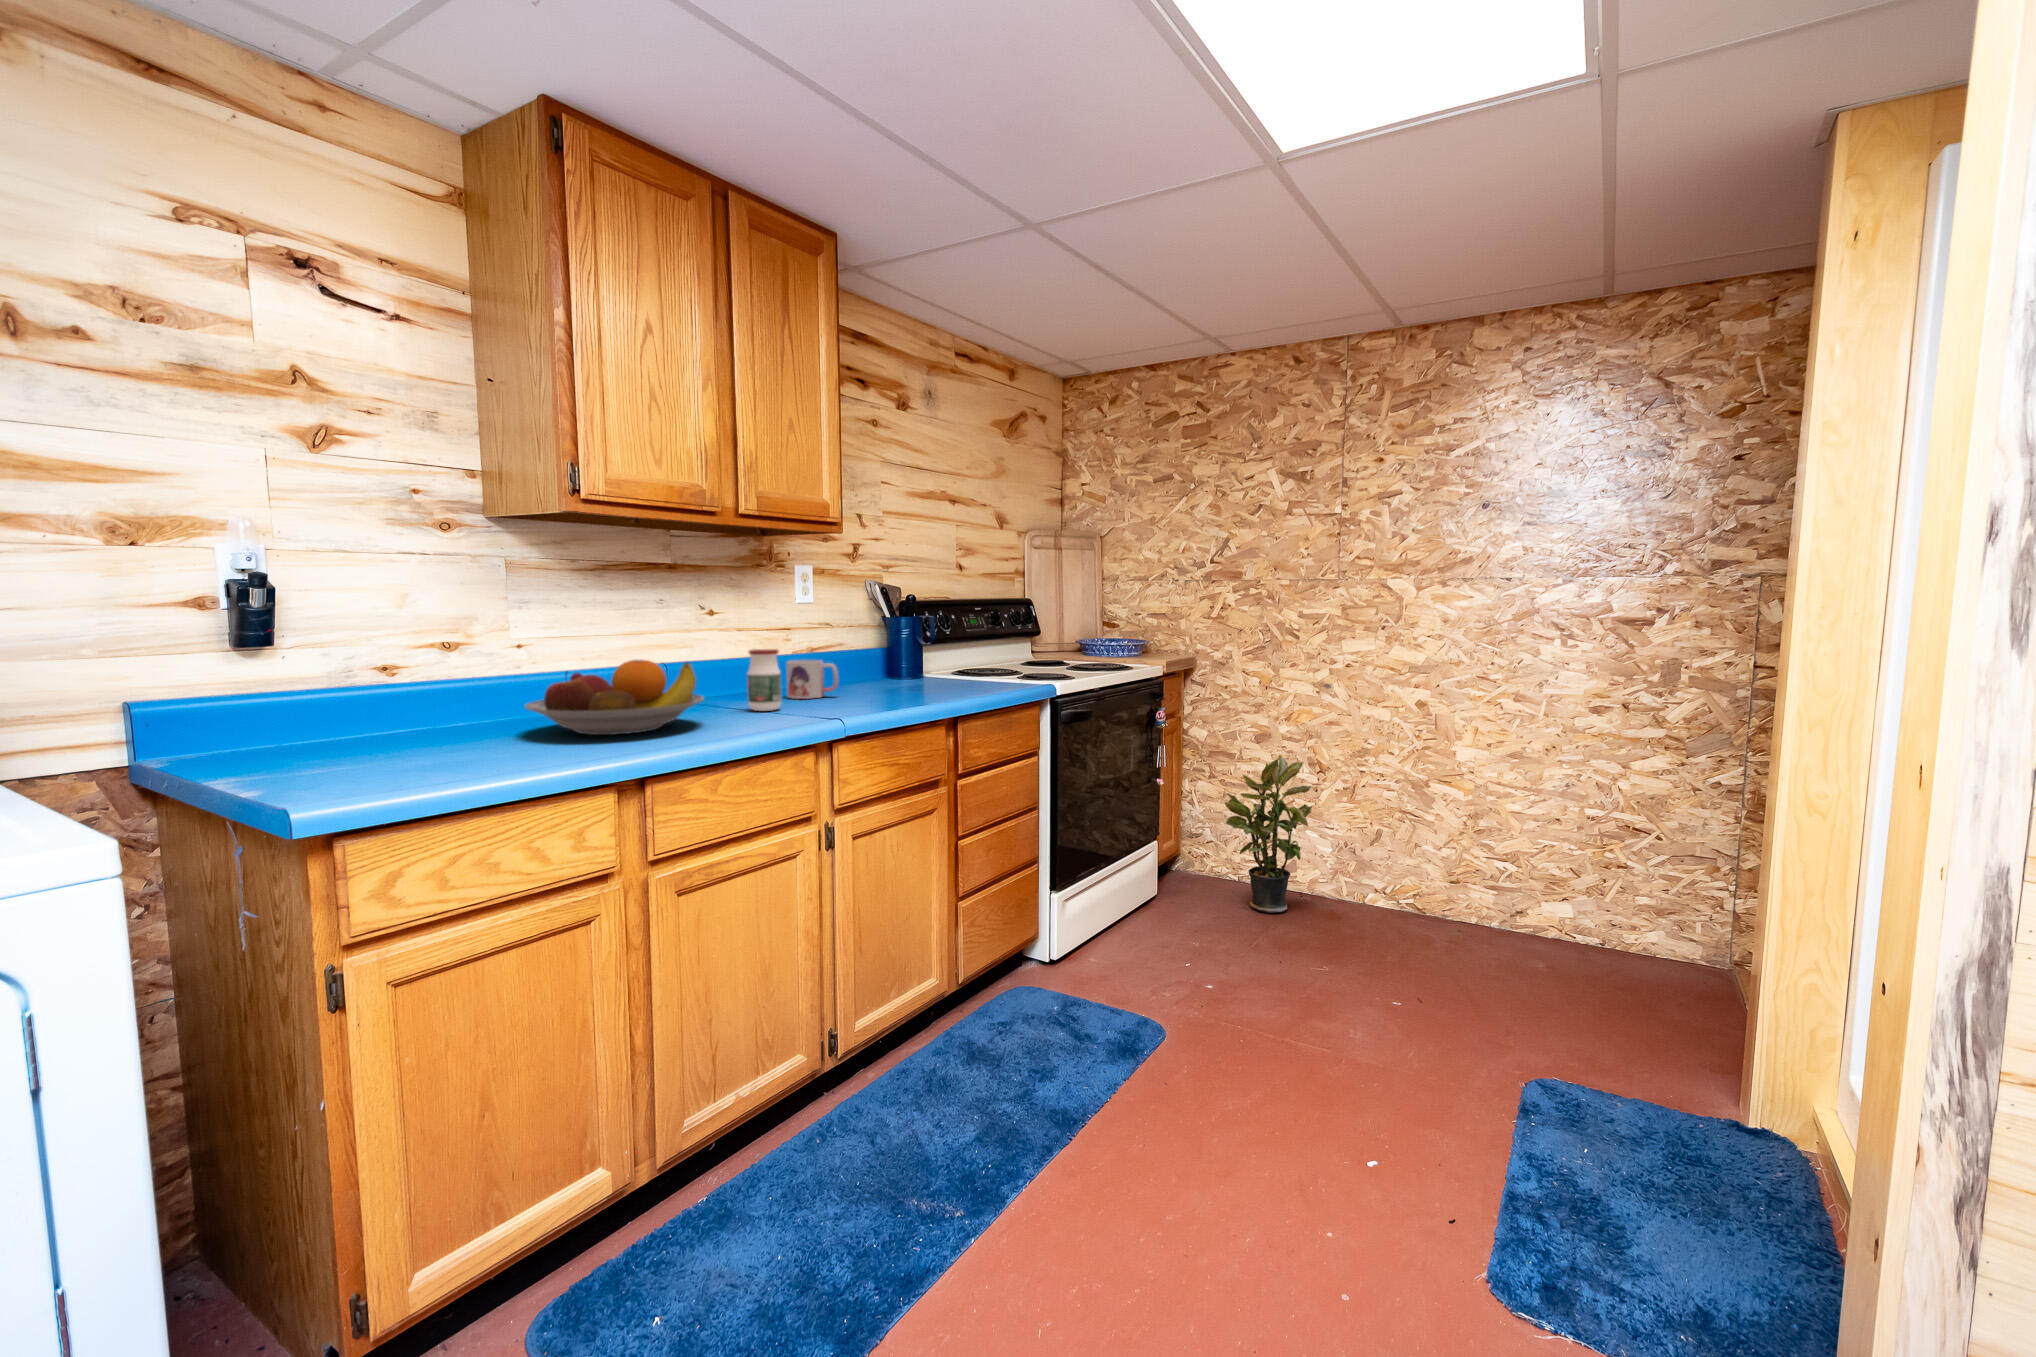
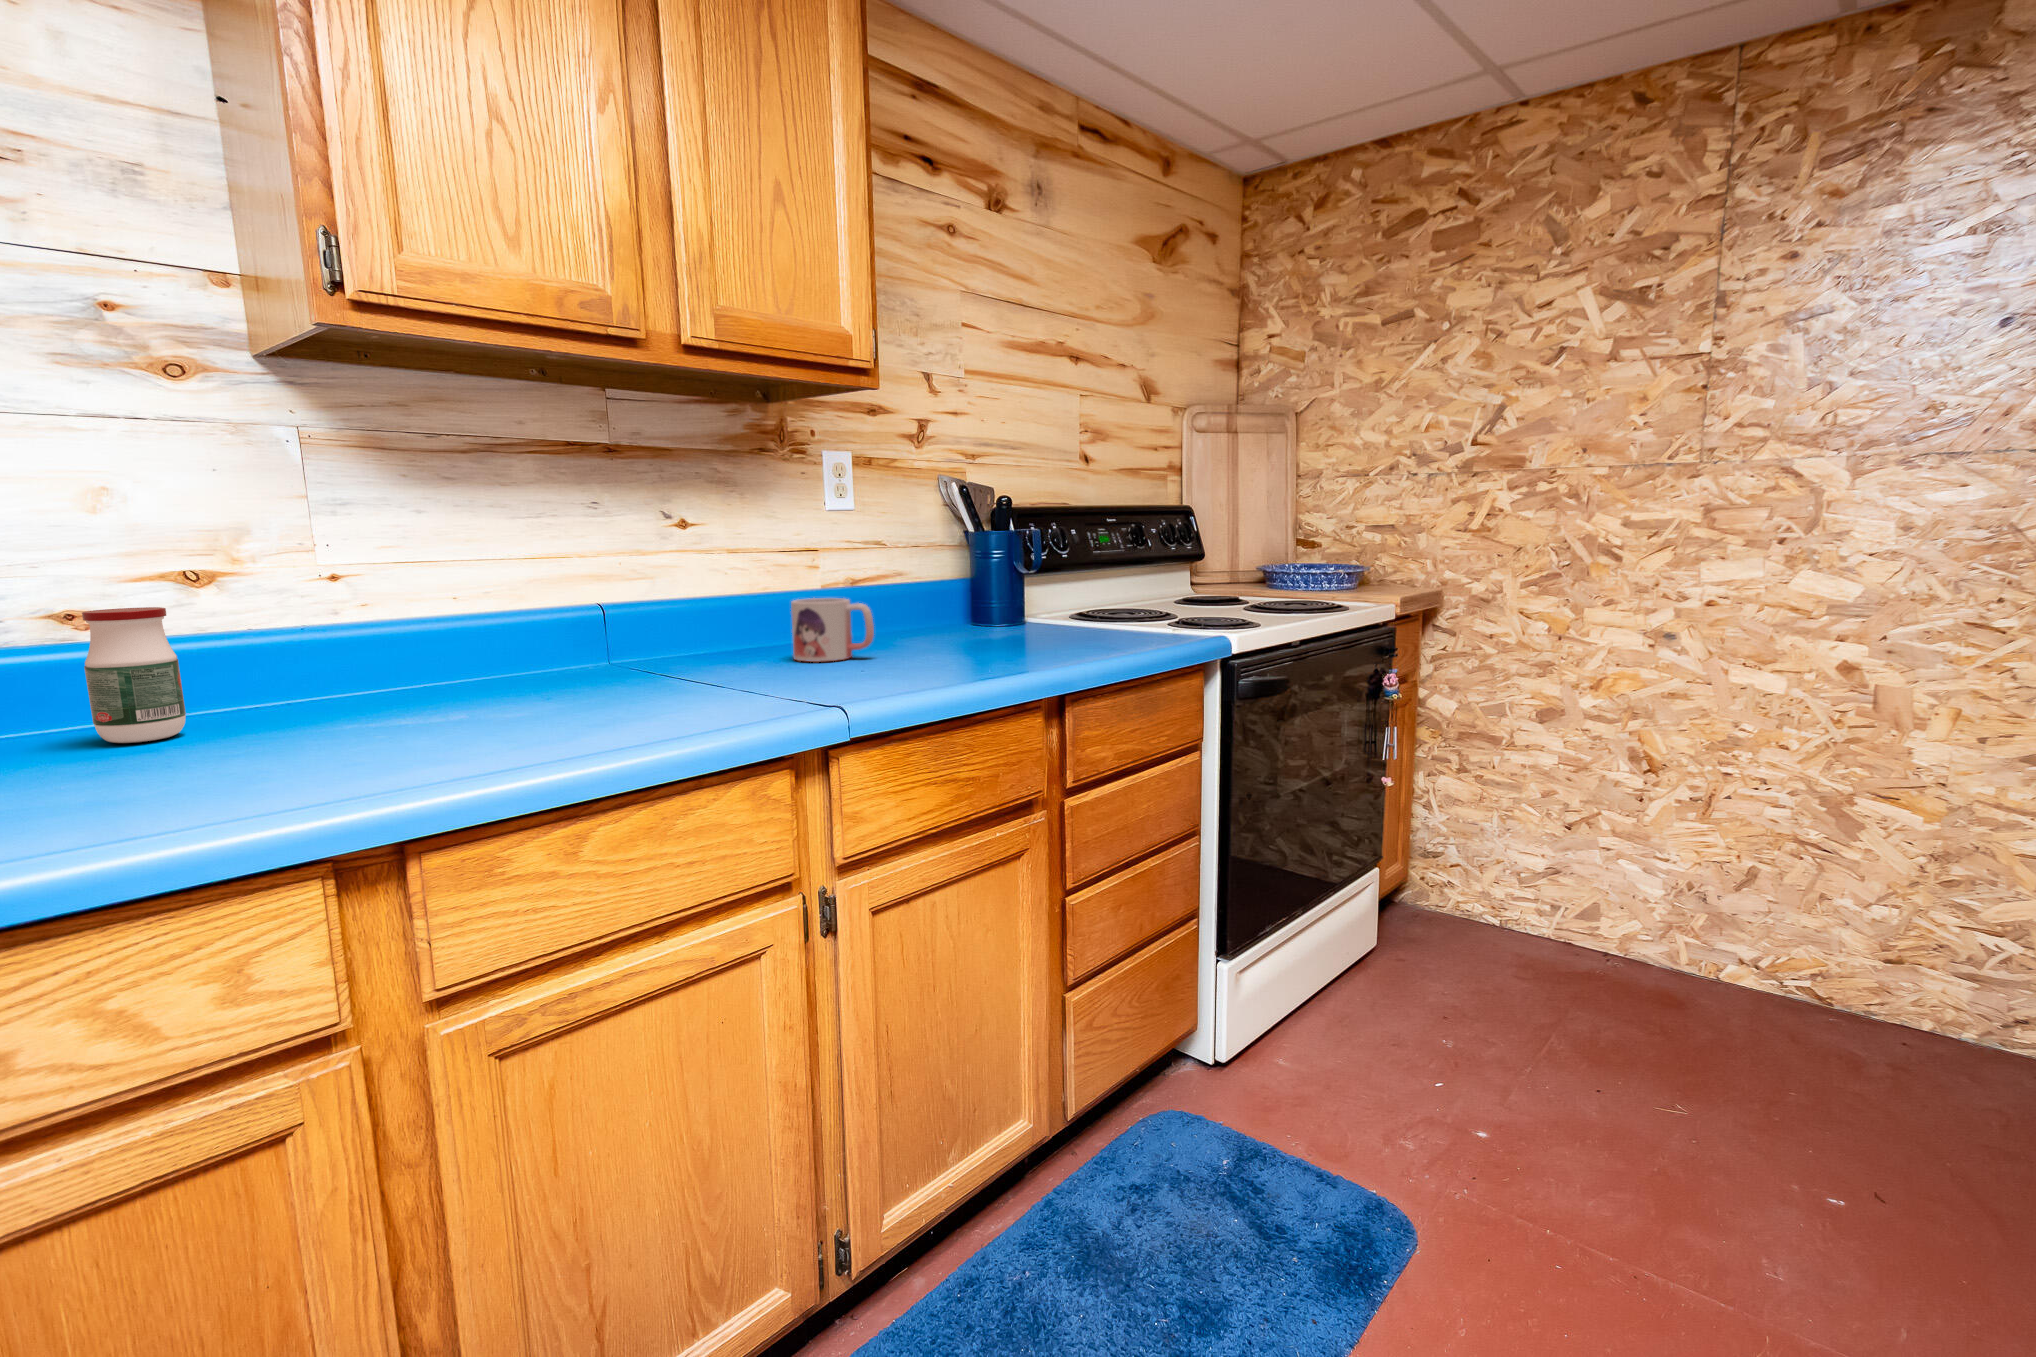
jar: present [747,649,782,711] -> present [82,607,186,743]
fruit bowl: present [525,660,704,735] -> none [274,601,607,738]
potted plant: present [1225,754,1312,913] -> none [1489,744,1640,990]

